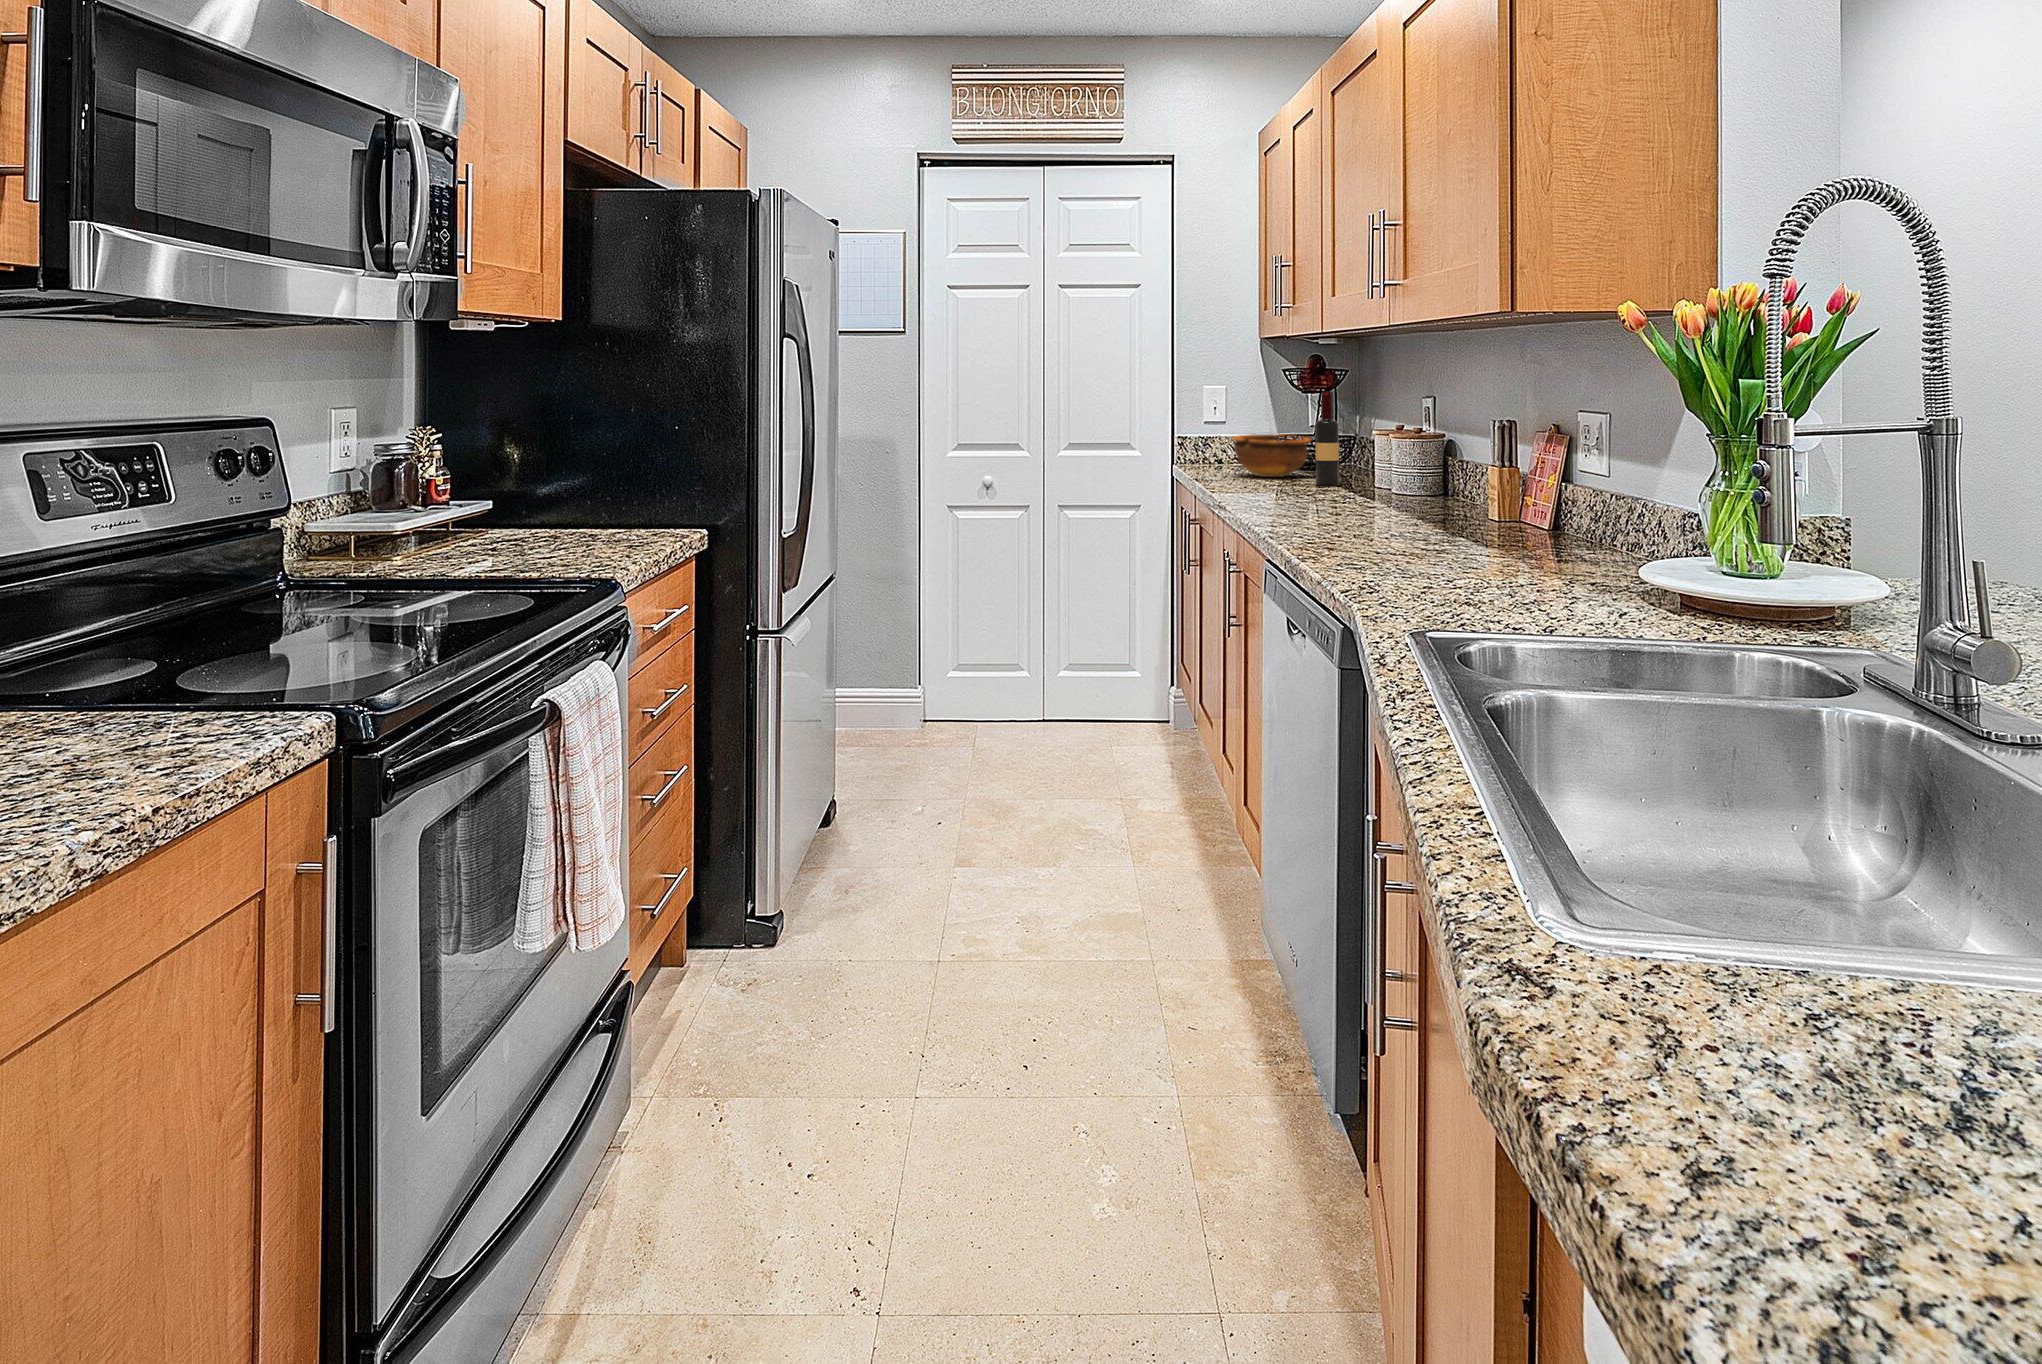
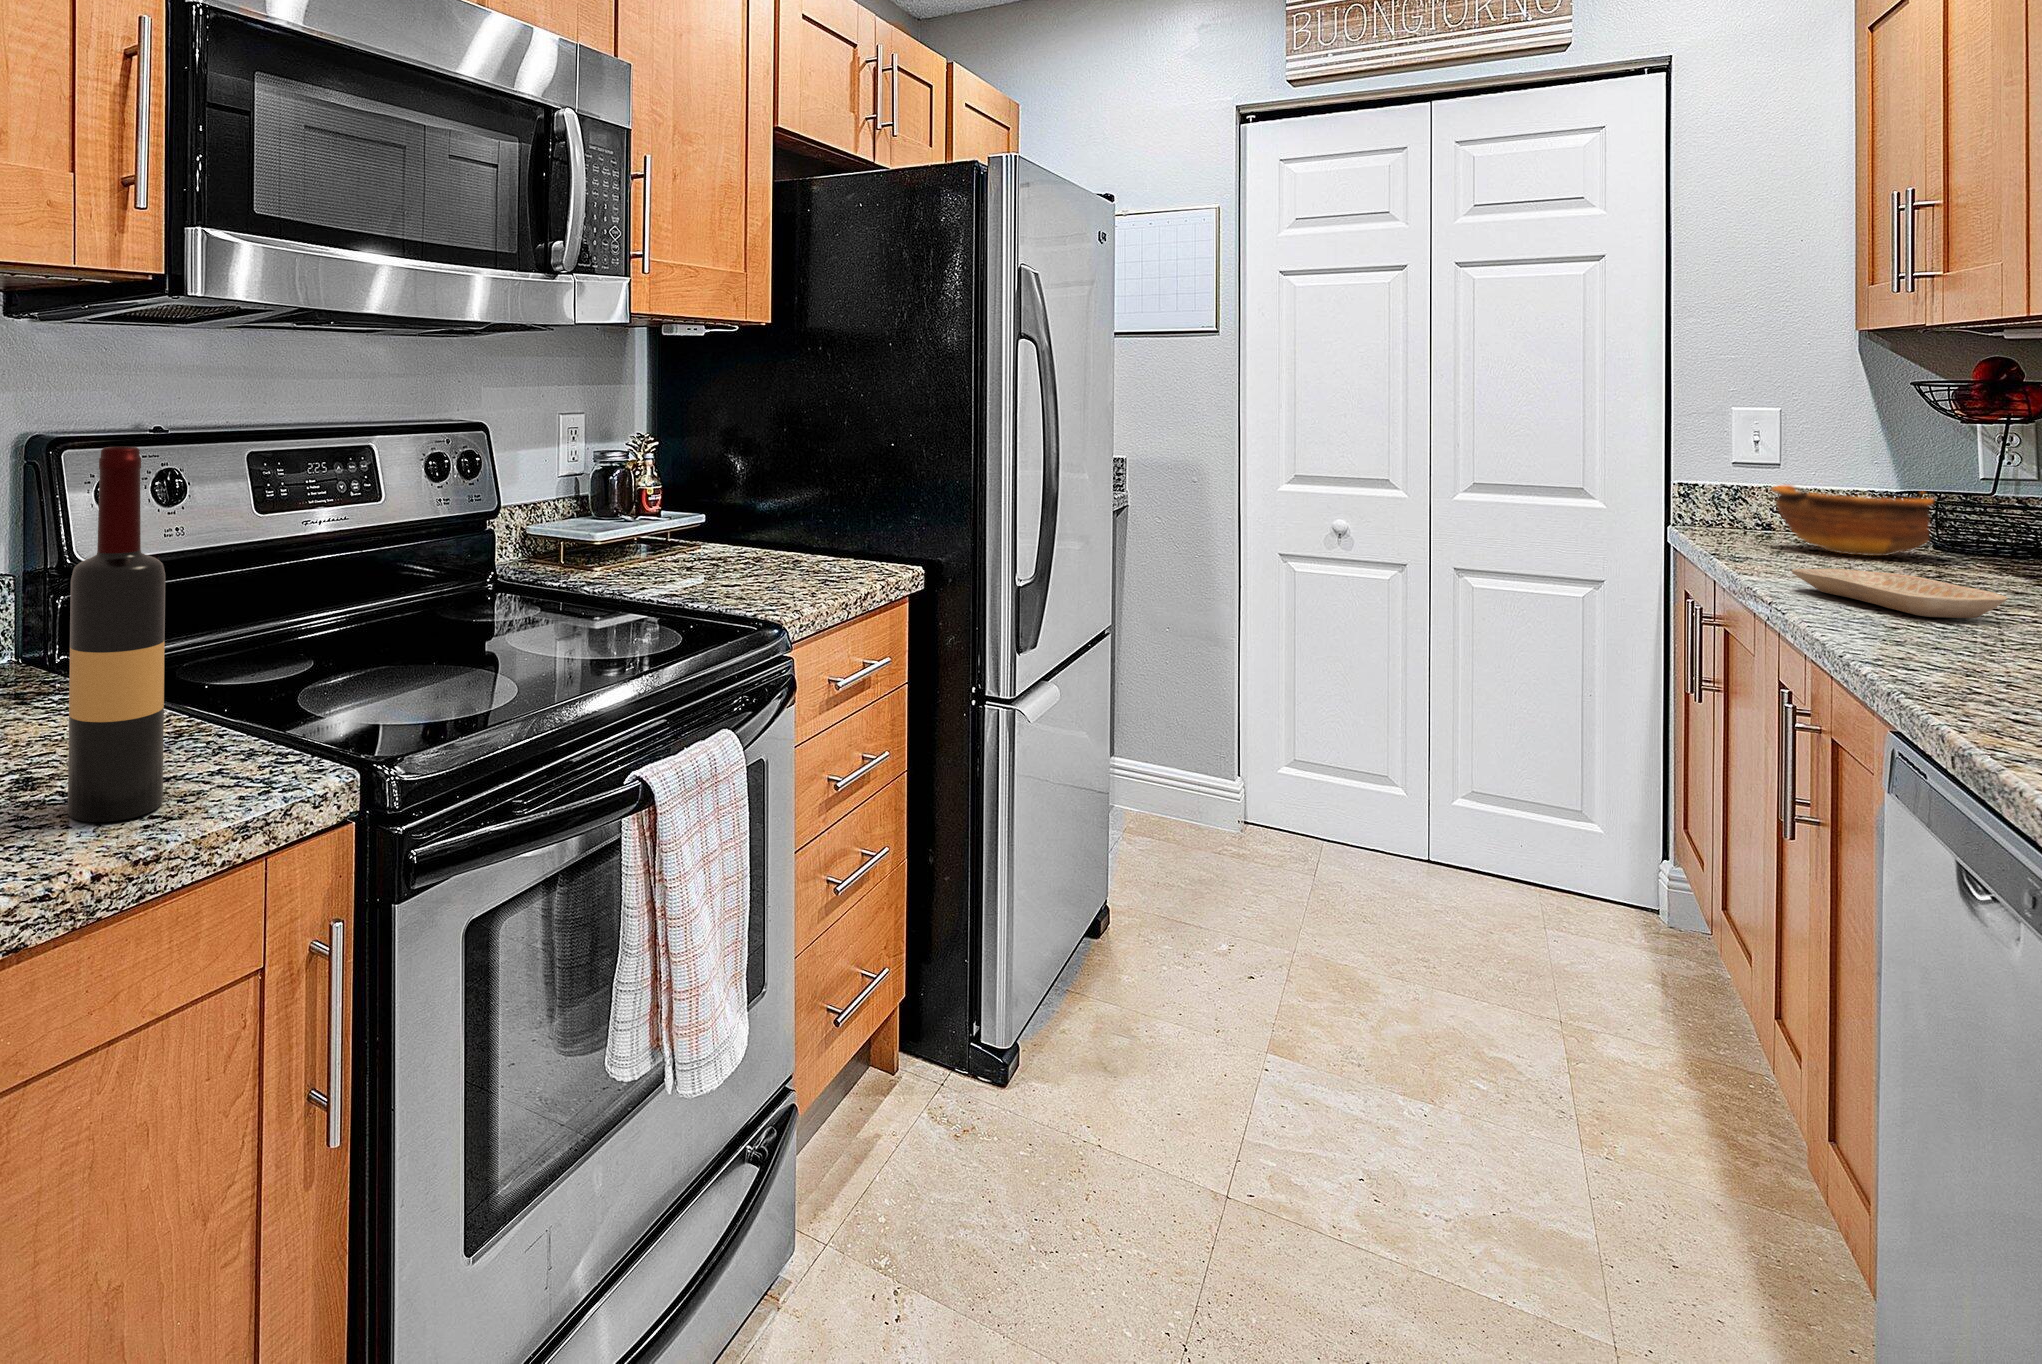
wine bottle: present [1315,392,1339,486] -> present [68,447,165,822]
tray: none [1243,482,1334,504] -> present [1792,568,2008,618]

